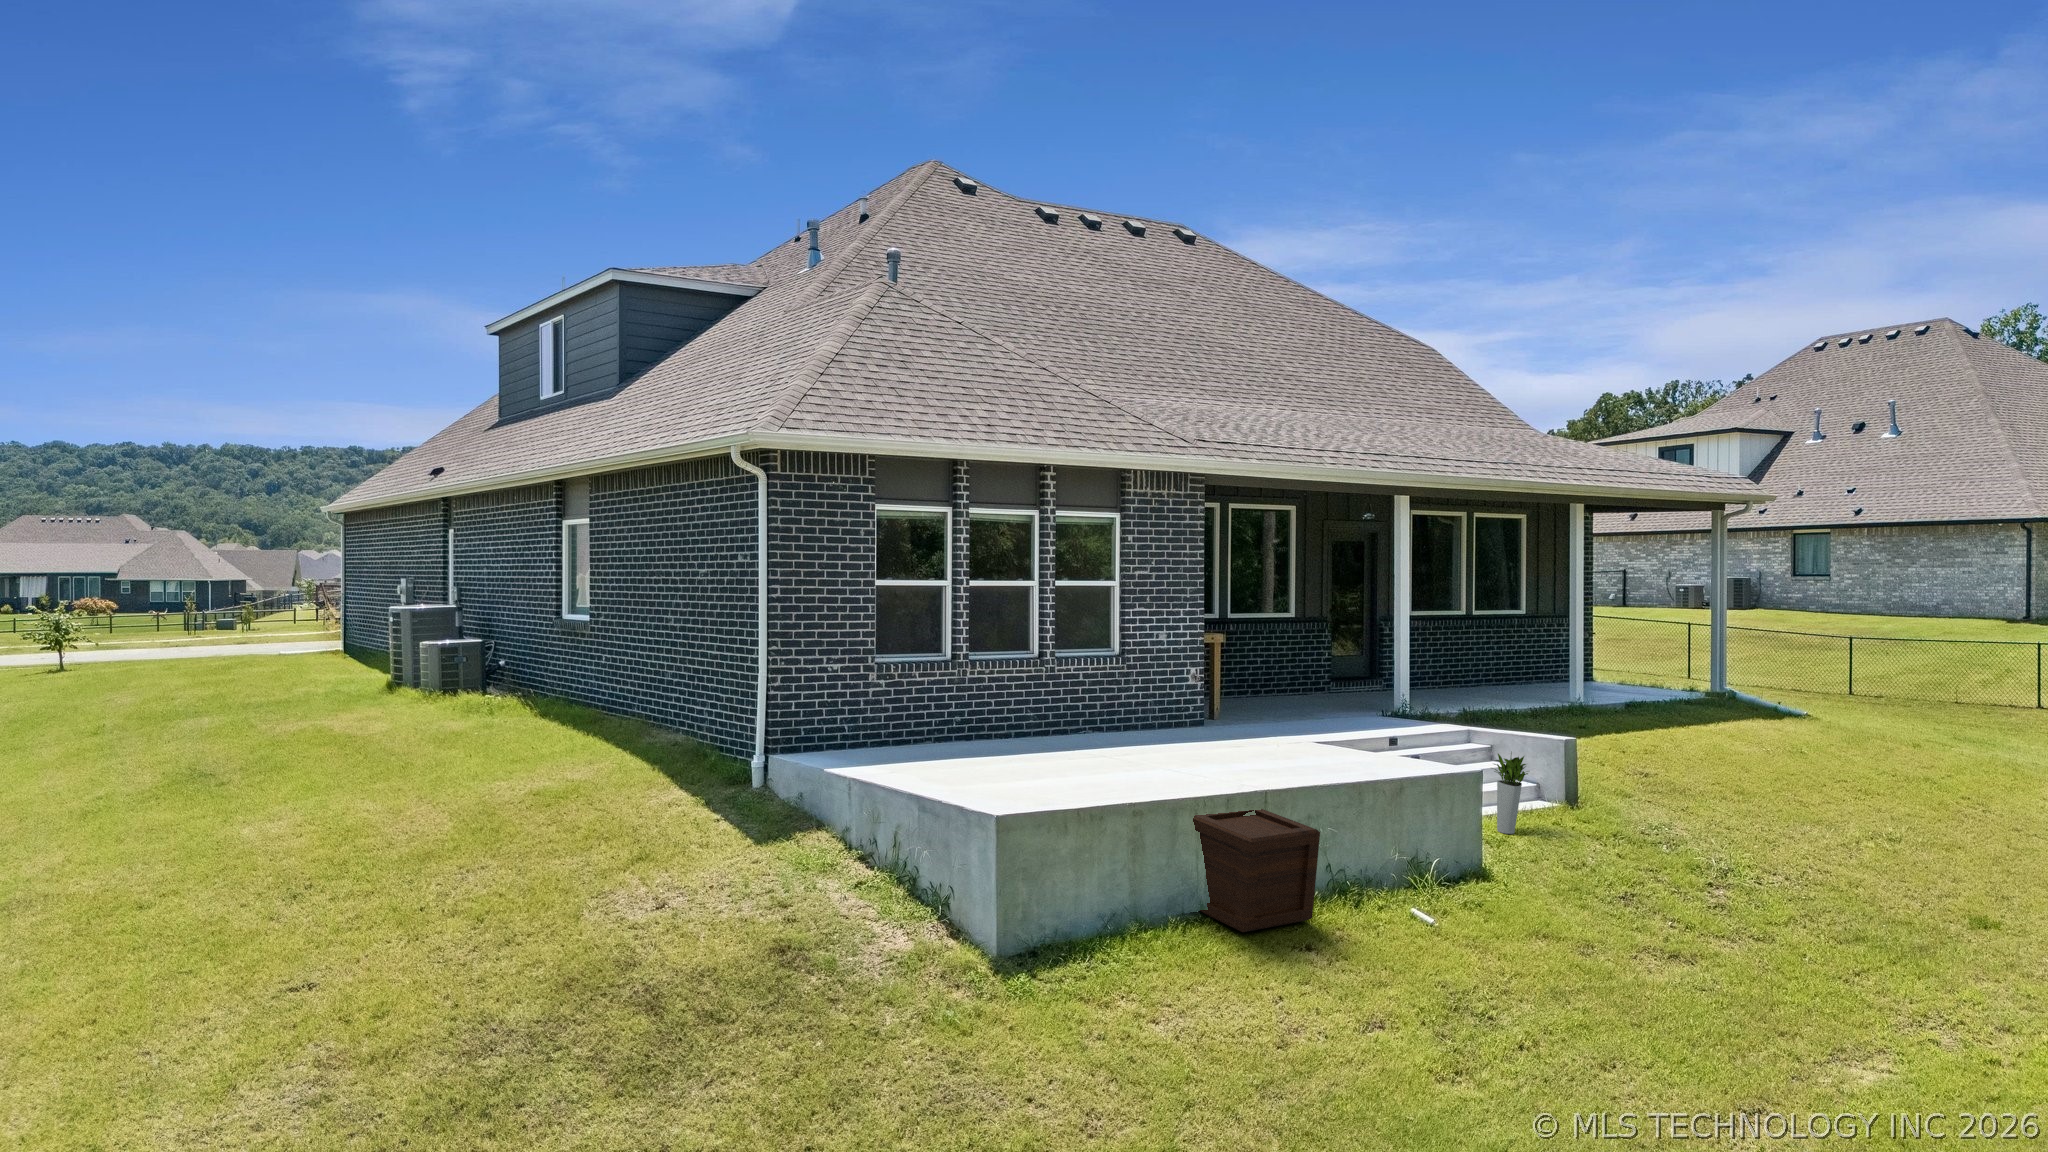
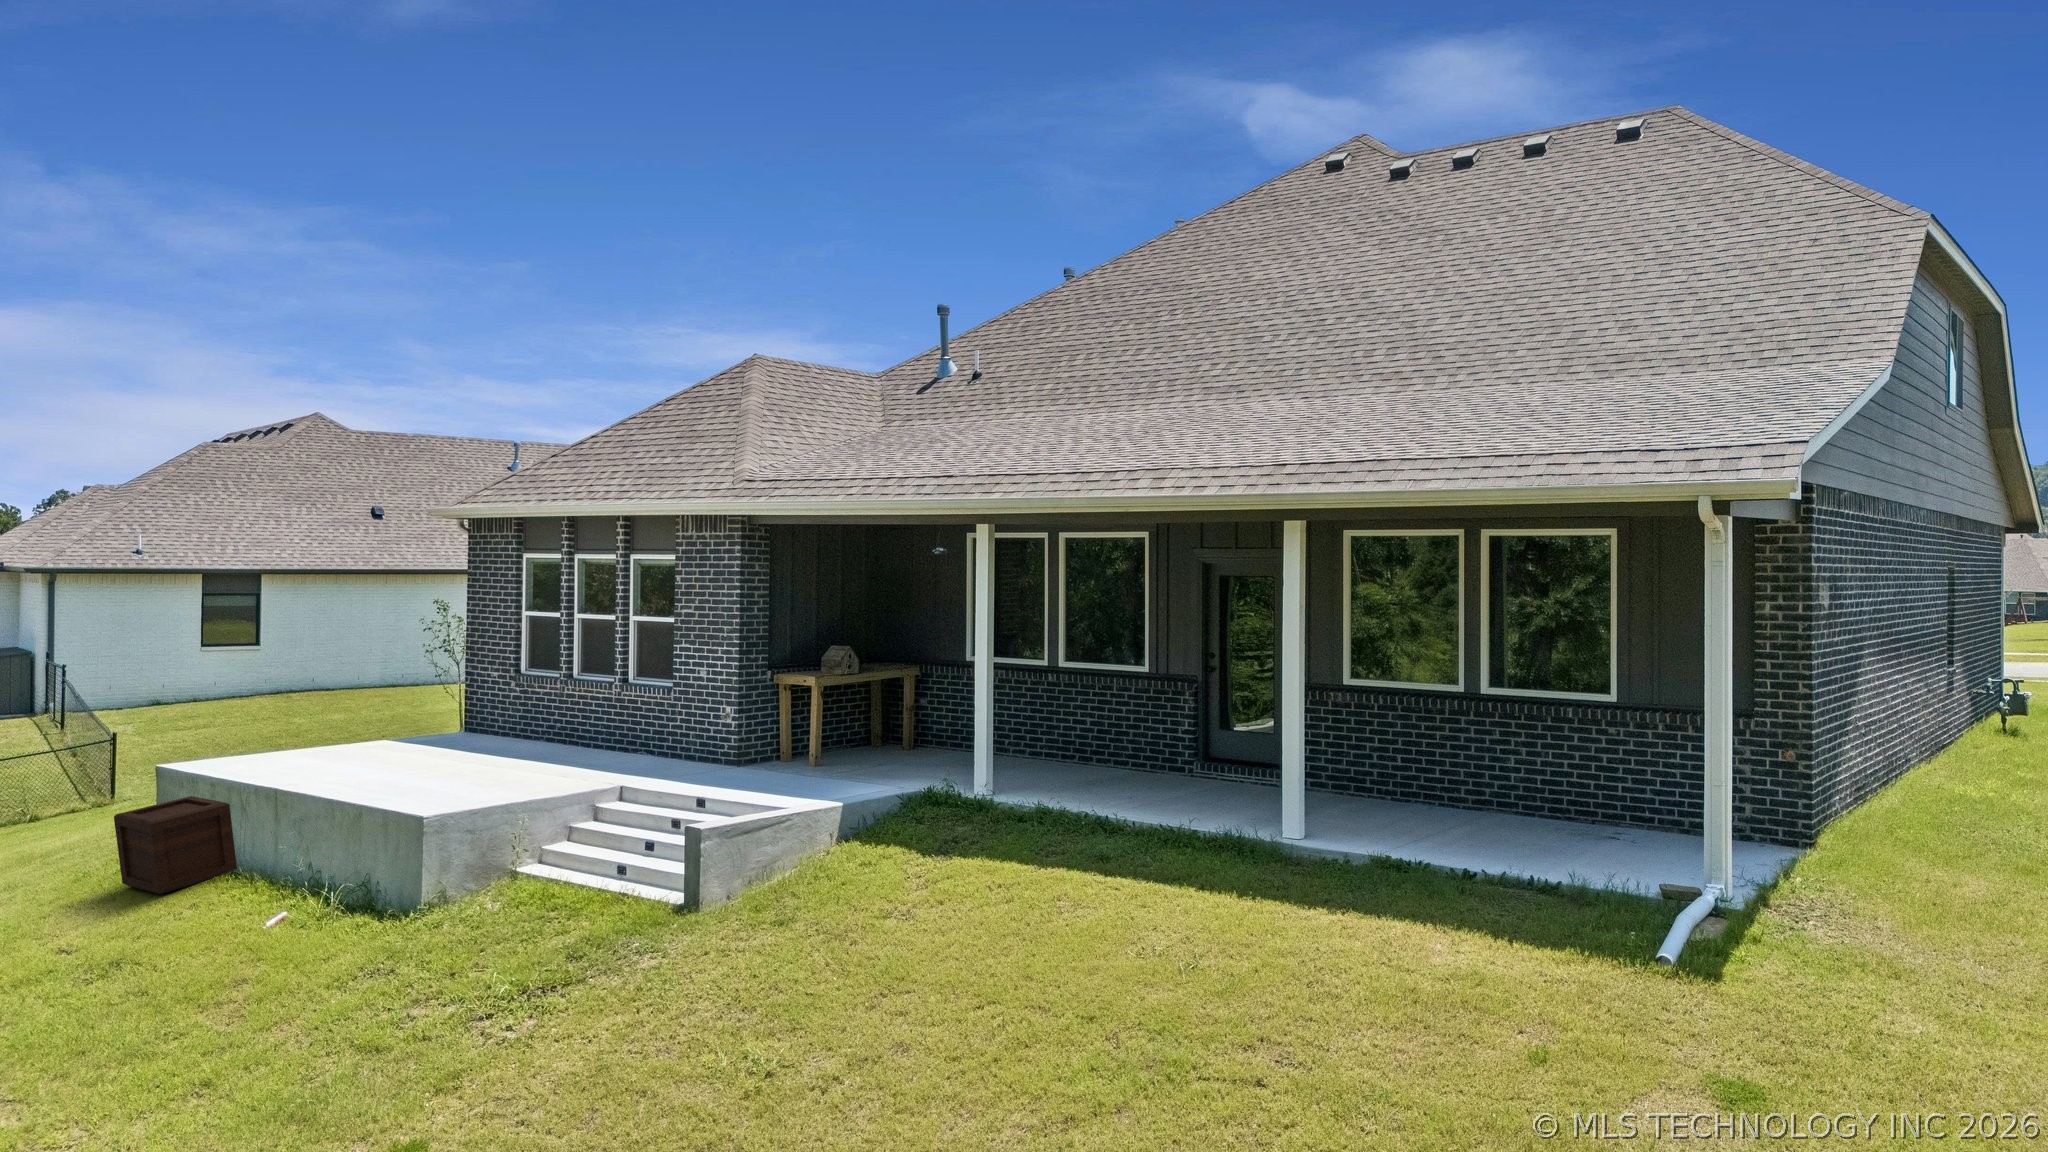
planter: present [1494,753,1528,834] -> none [441,818,482,909]

